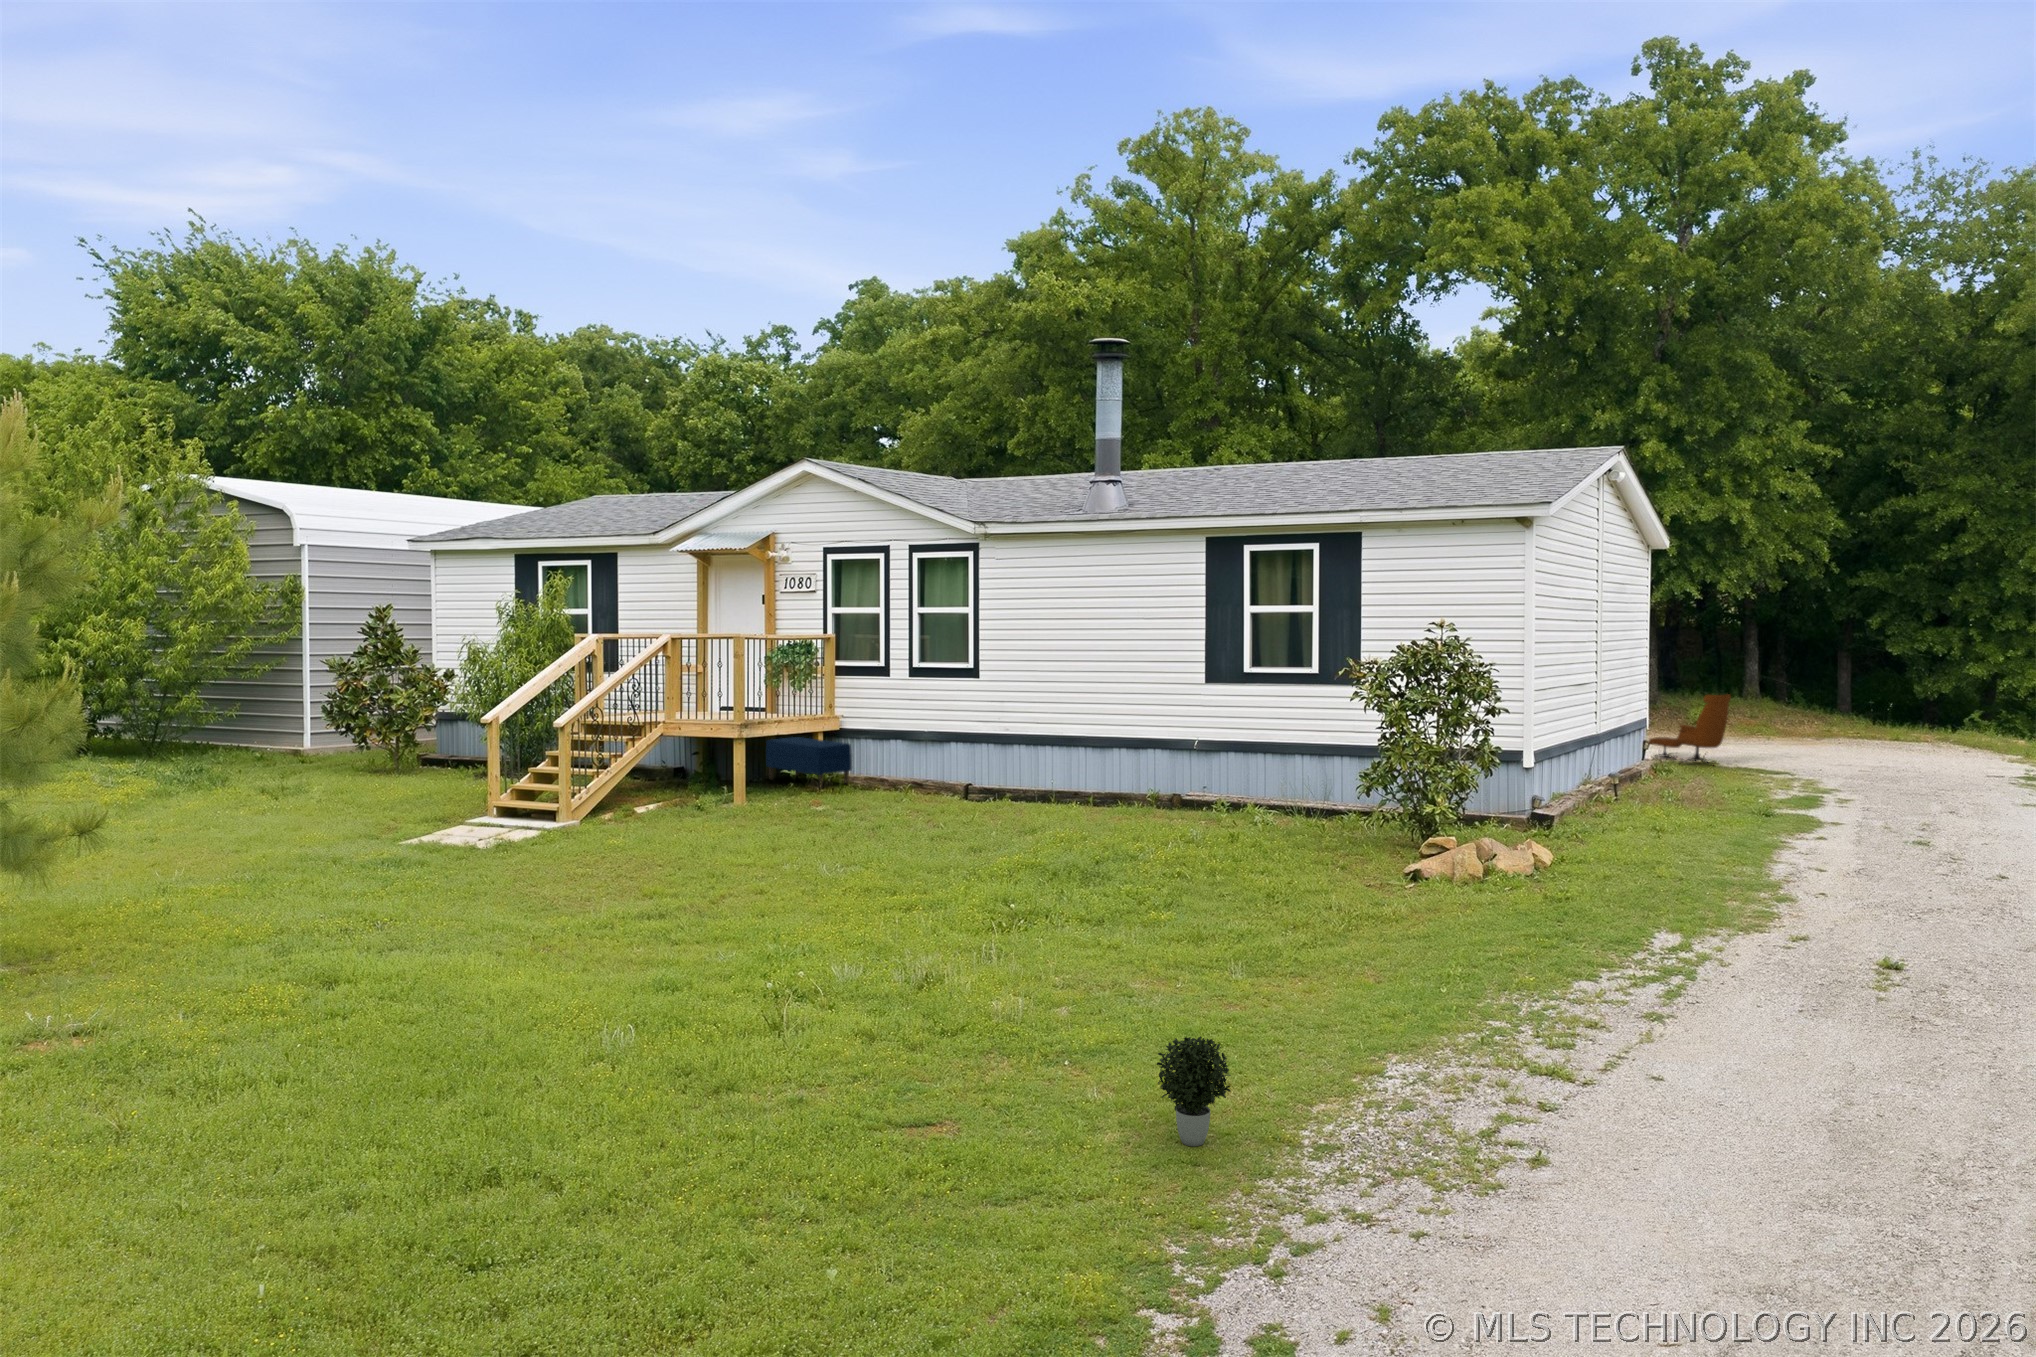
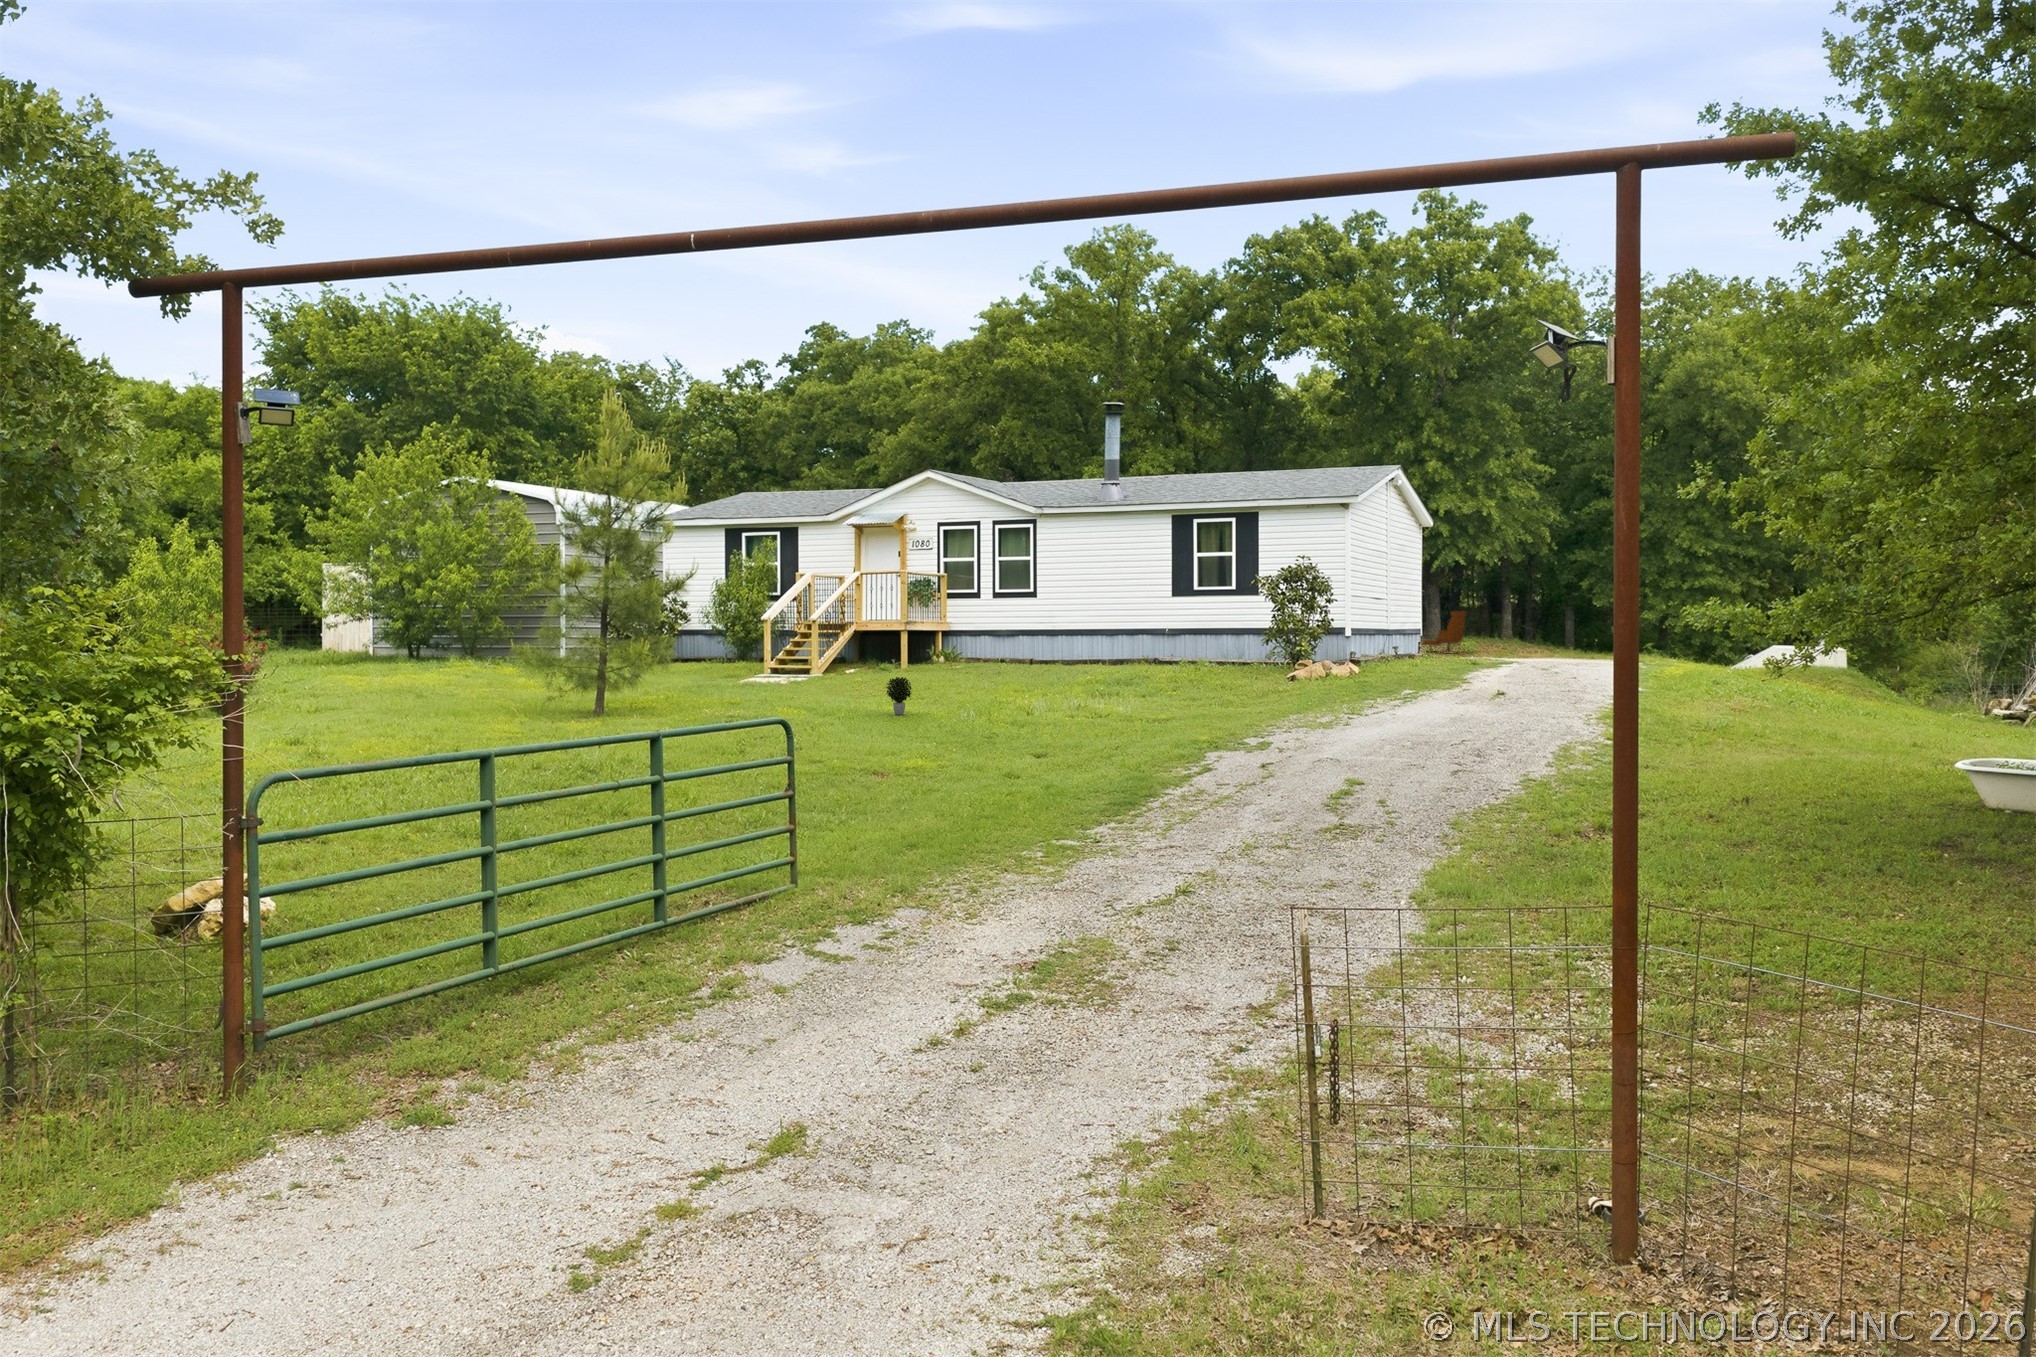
bench: present [766,737,852,787] -> none [907,637,961,663]
potted plant: present [1157,1036,1231,1146] -> present [886,677,912,715]

